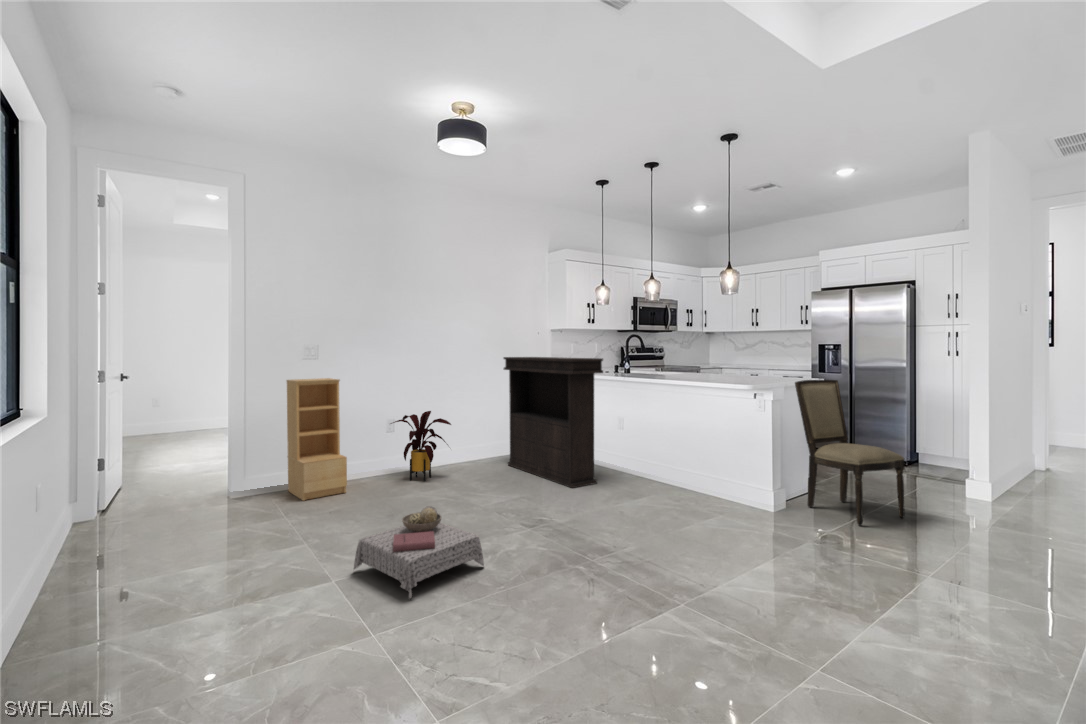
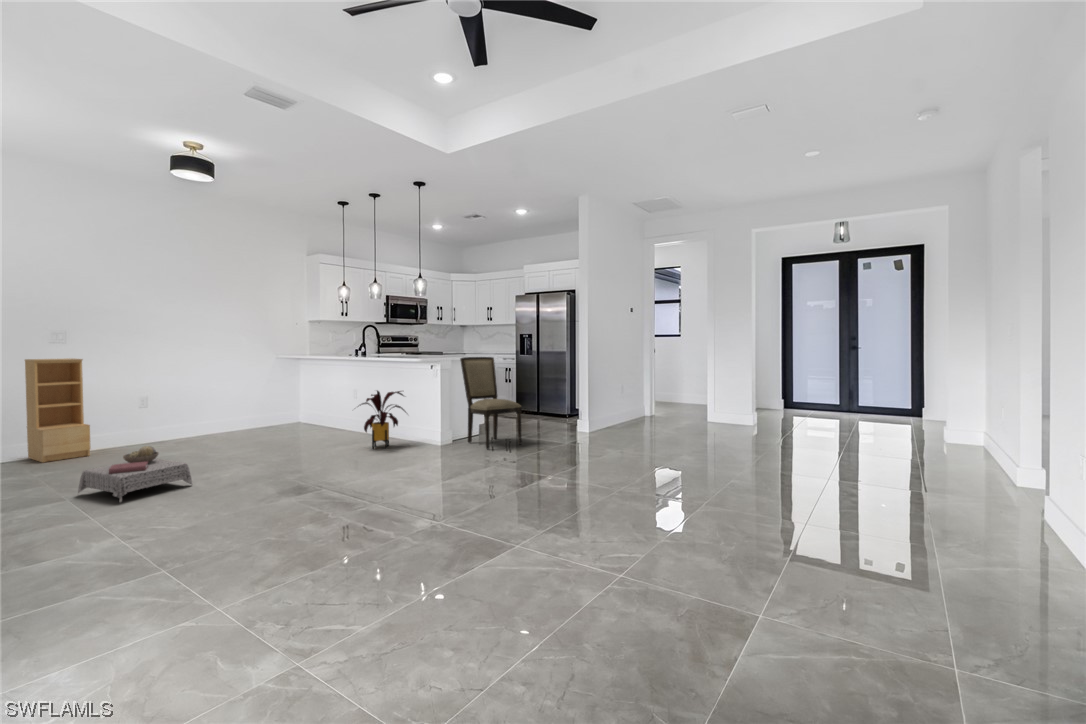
console table: present [504,357,603,488] -> none [255,342,331,442]
house plant: present [391,411,451,481] -> present [360,391,406,449]

